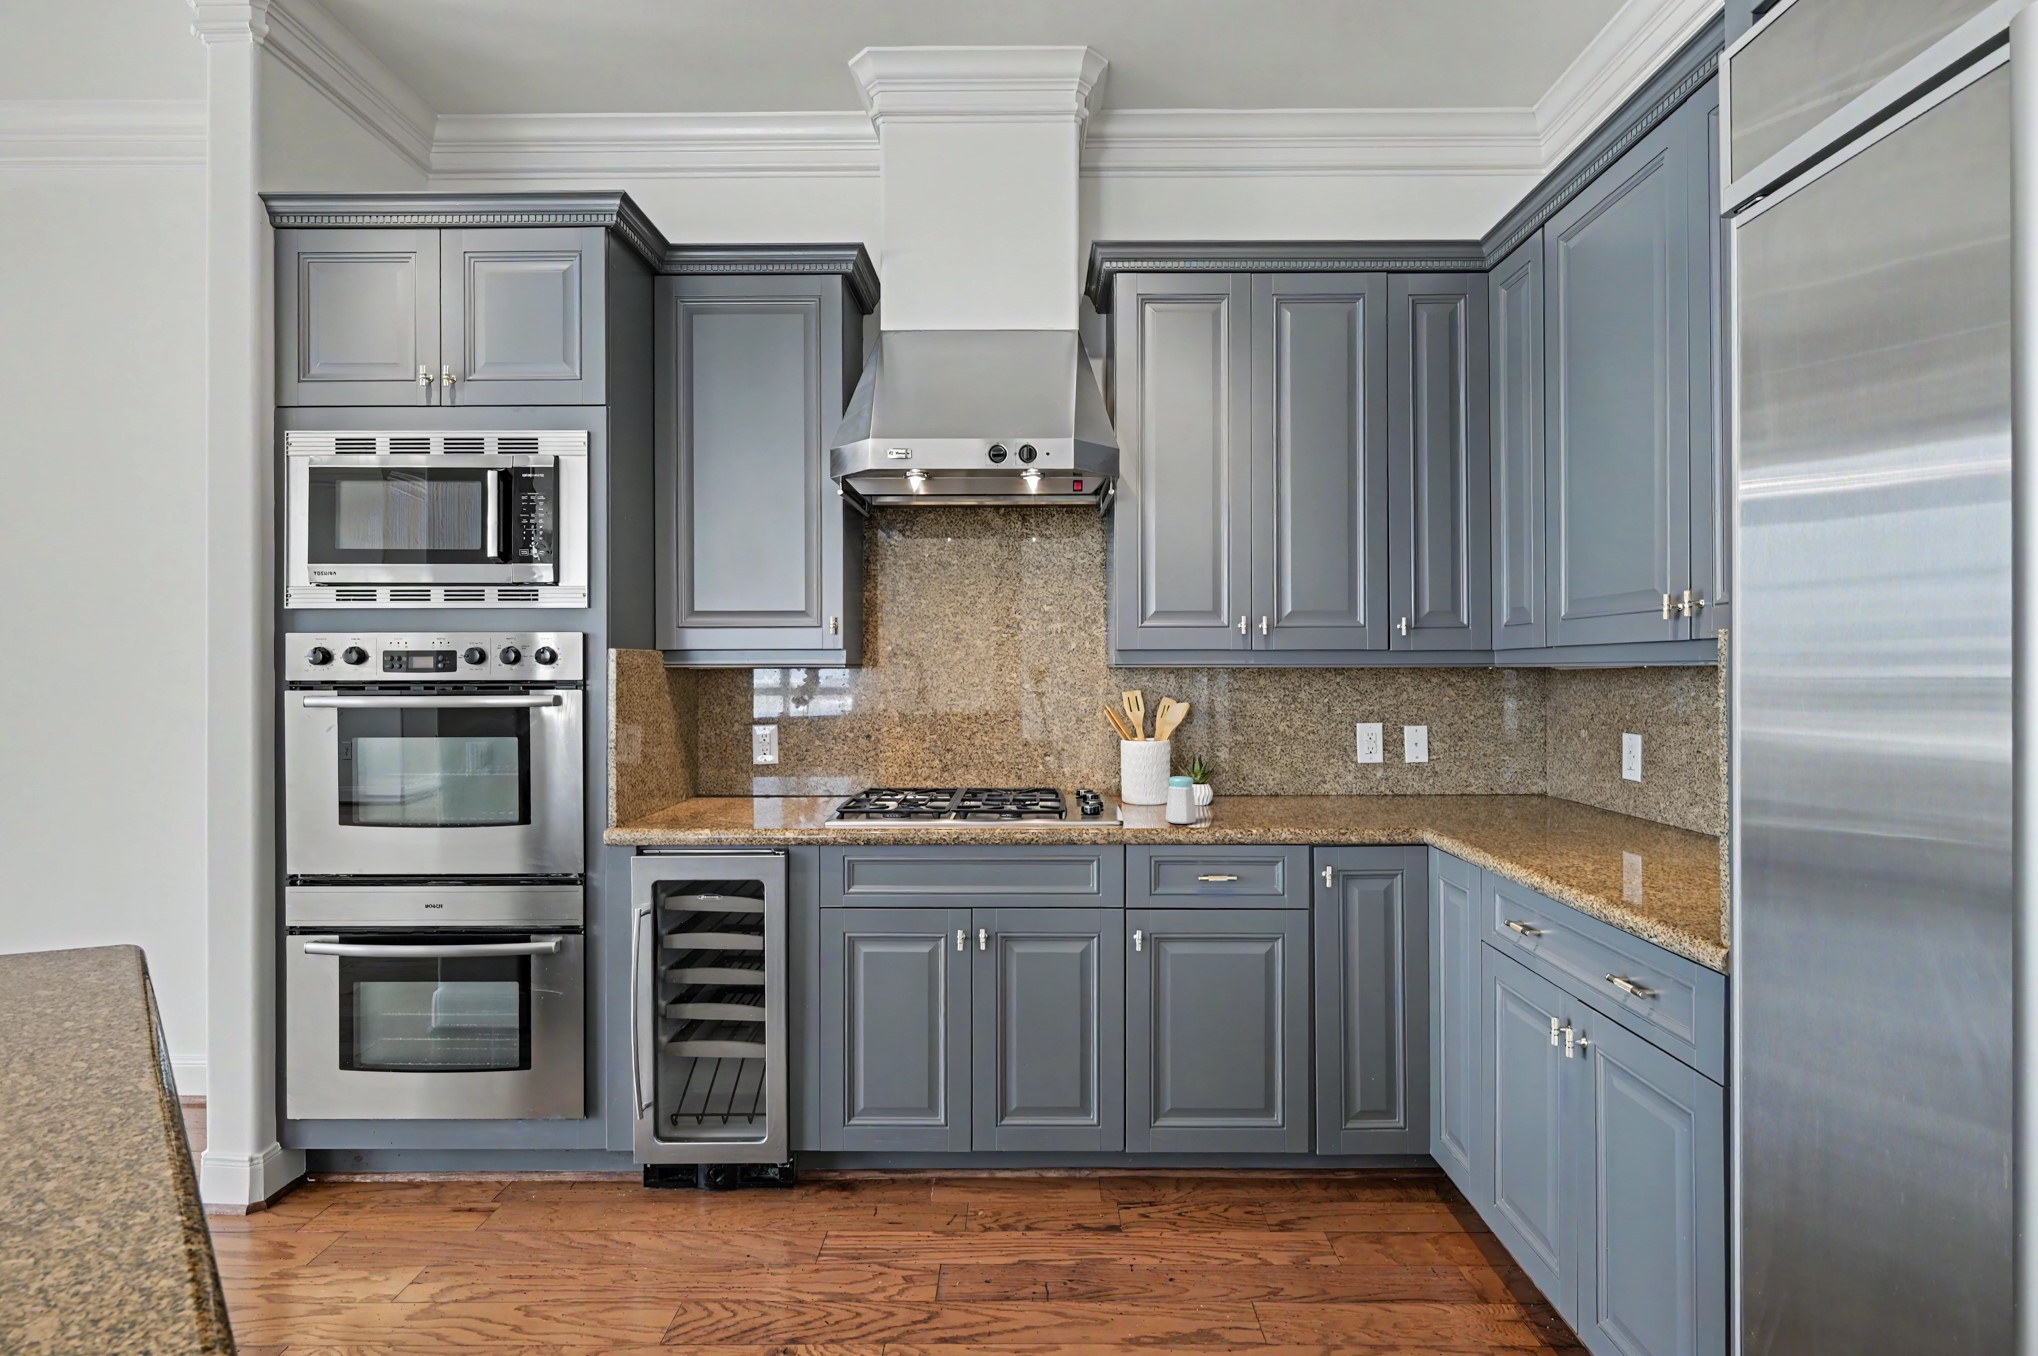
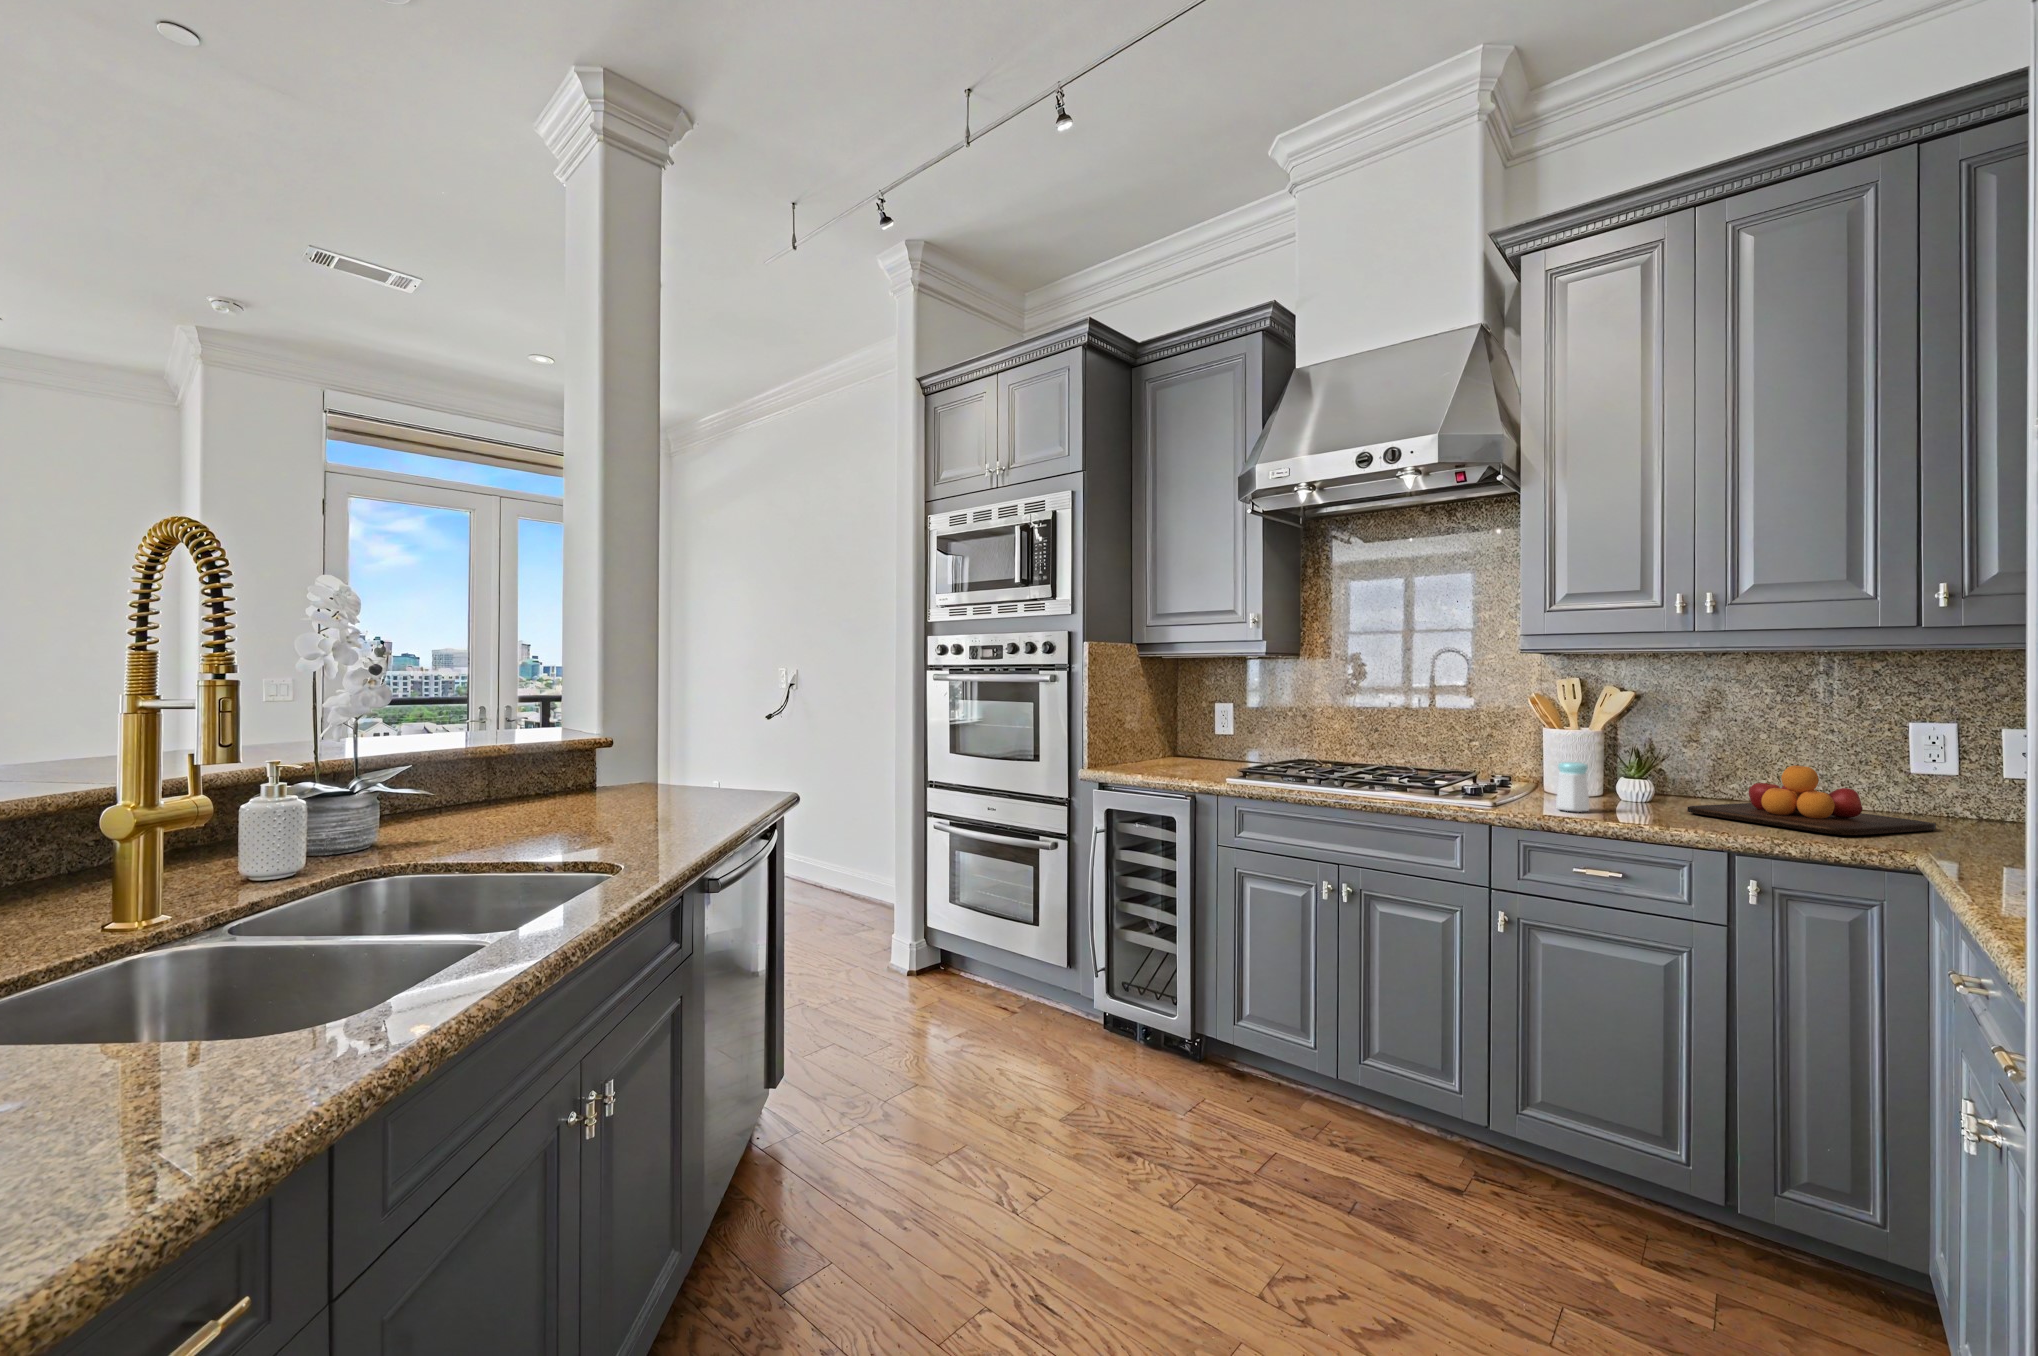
chopping board: none [1254,768,1404,824] -> present [1687,766,1936,835]

